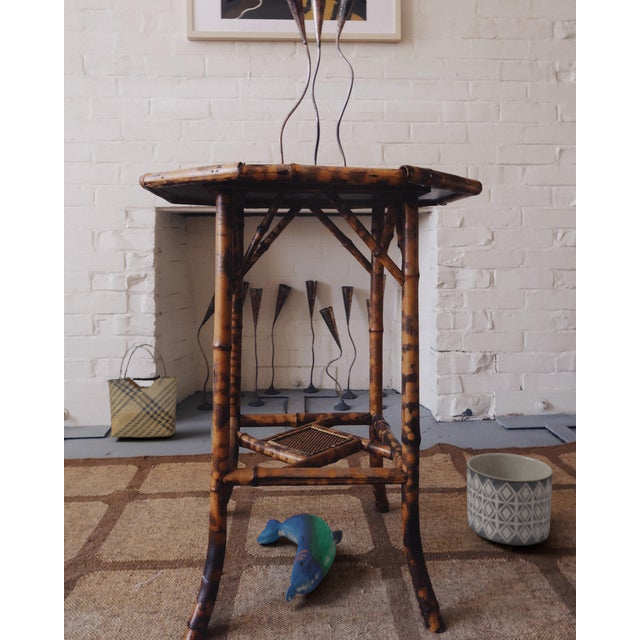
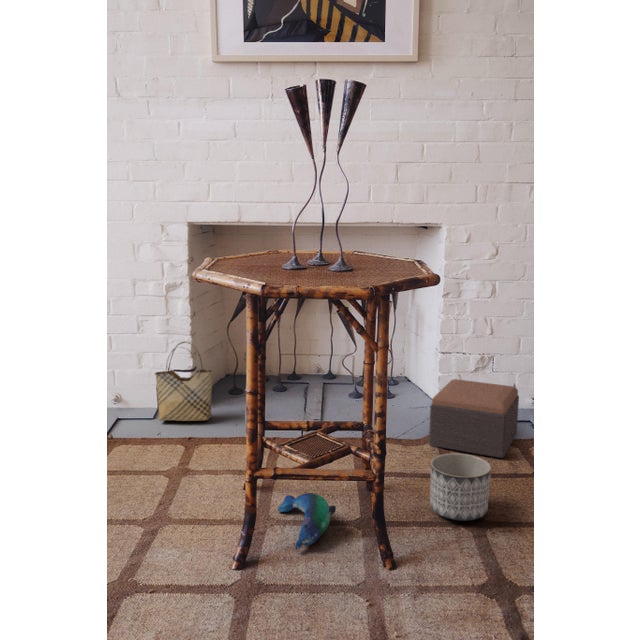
footstool: none [439,378,537,465] -> present [429,379,519,458]

